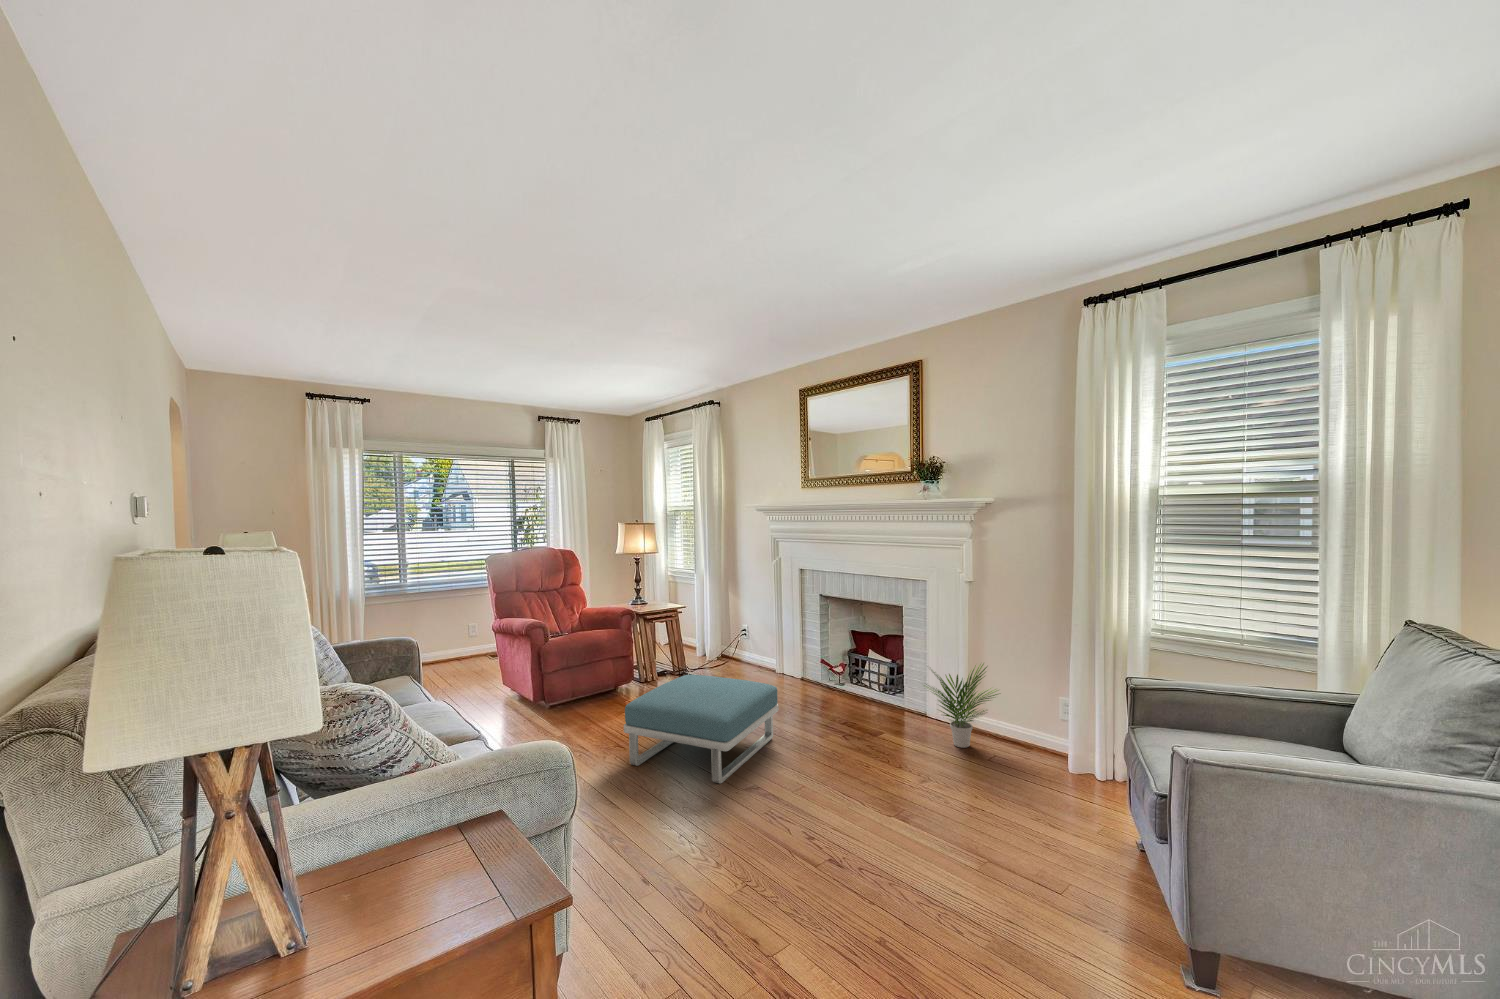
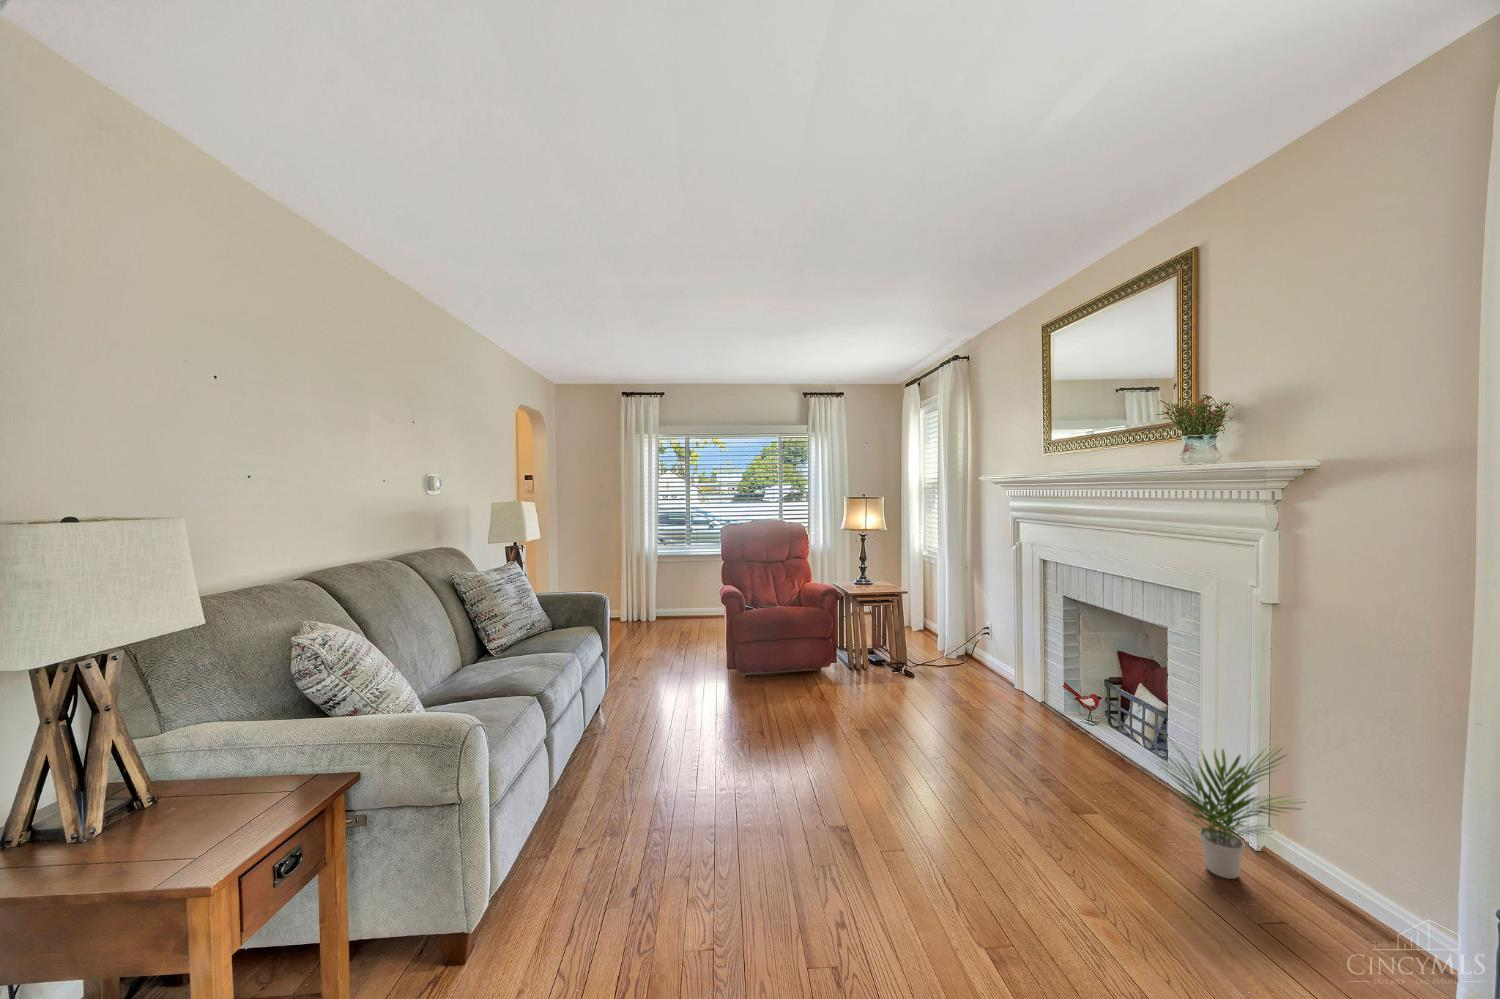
footstool: present [624,675,779,784] -> none [753,670,936,801]

